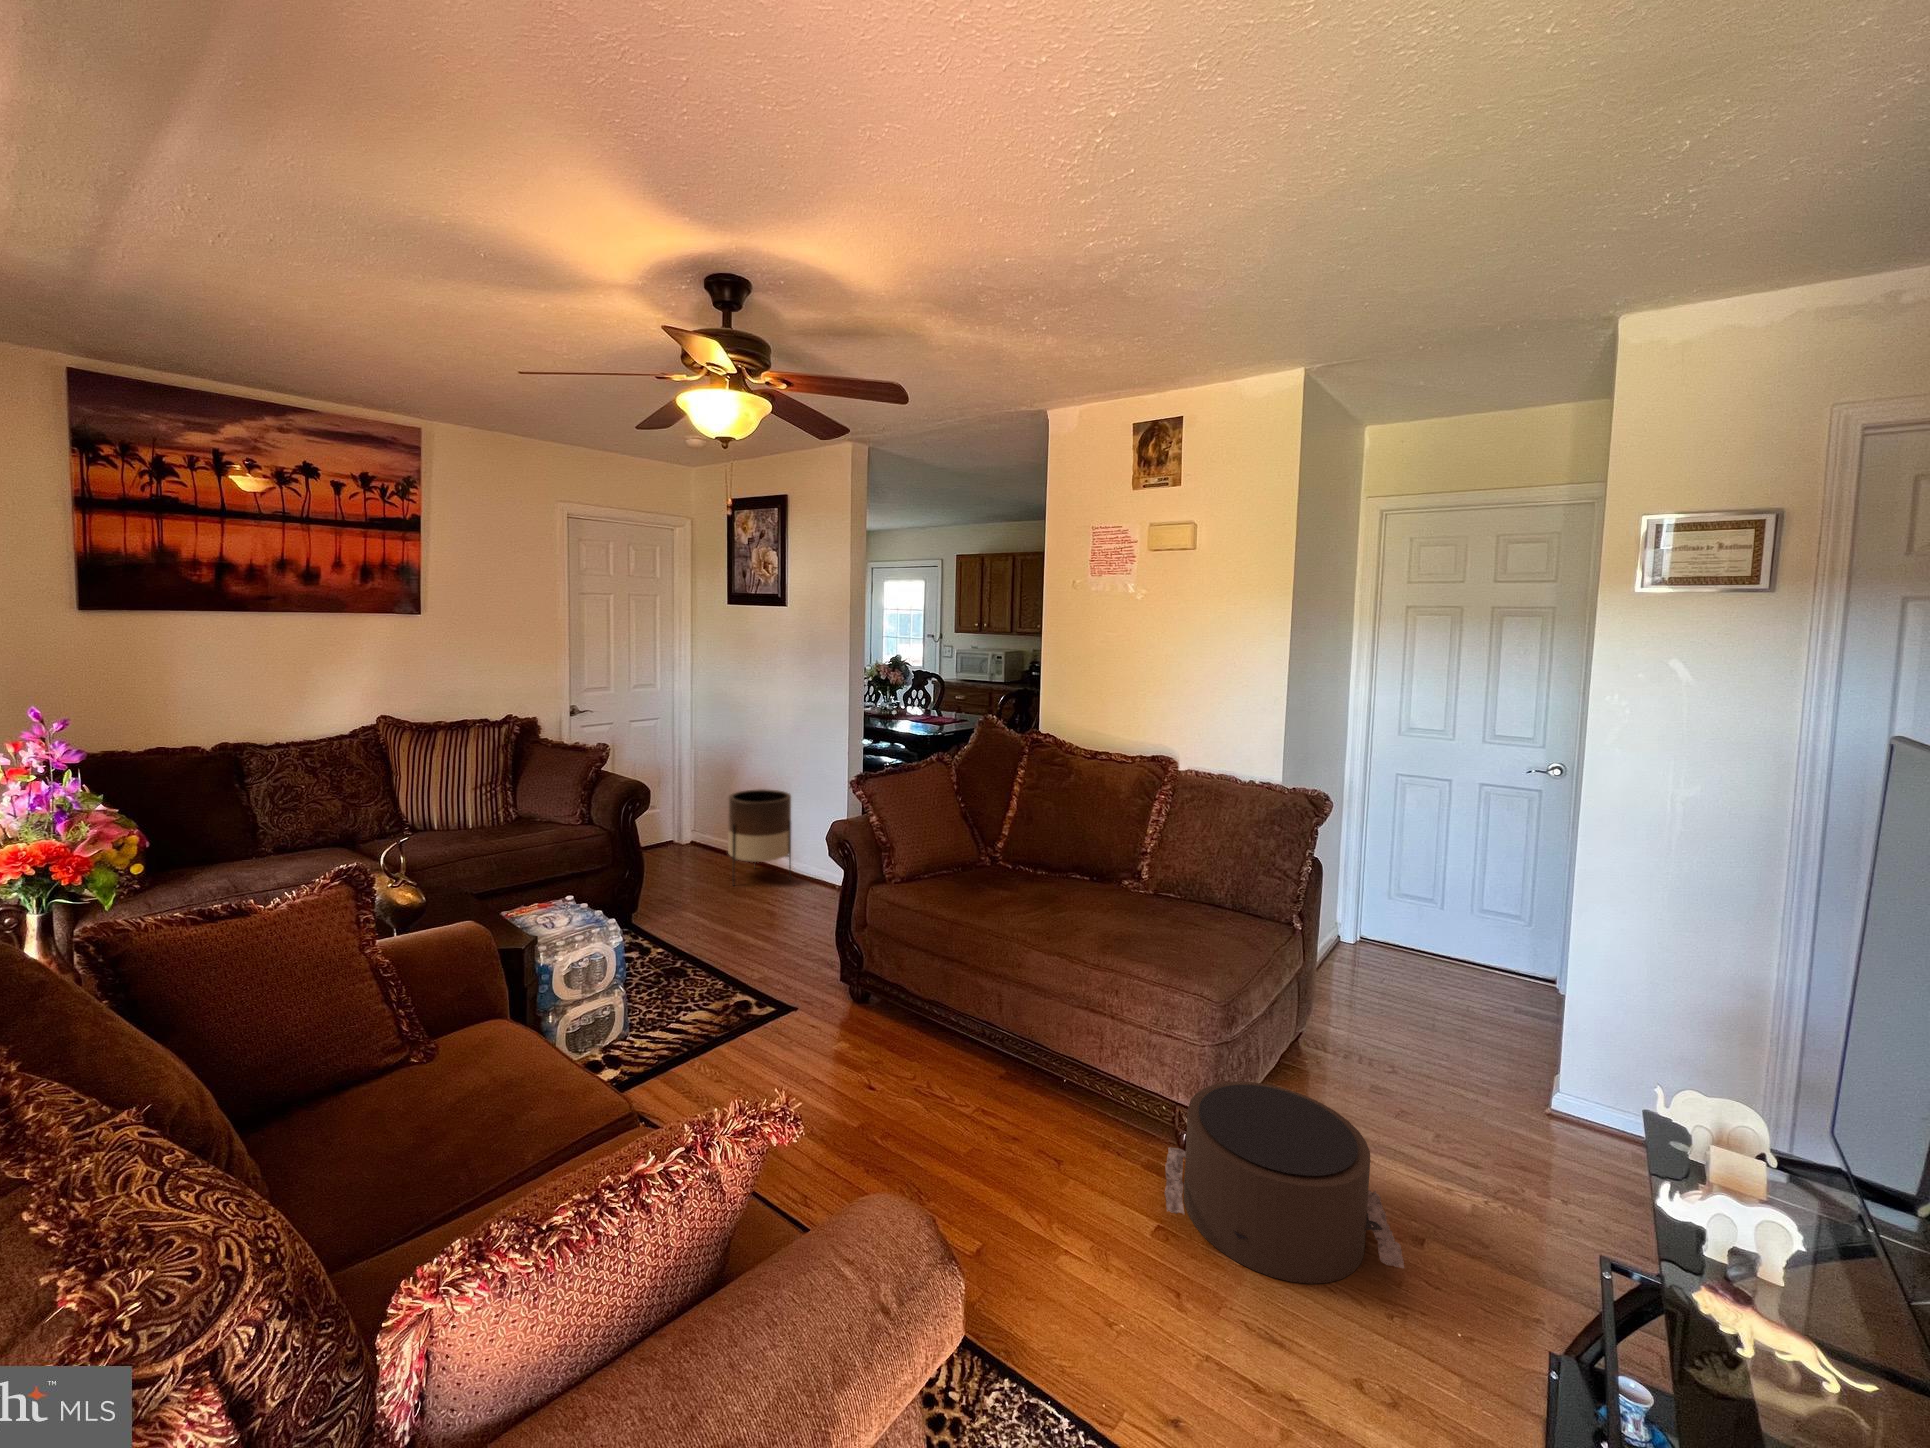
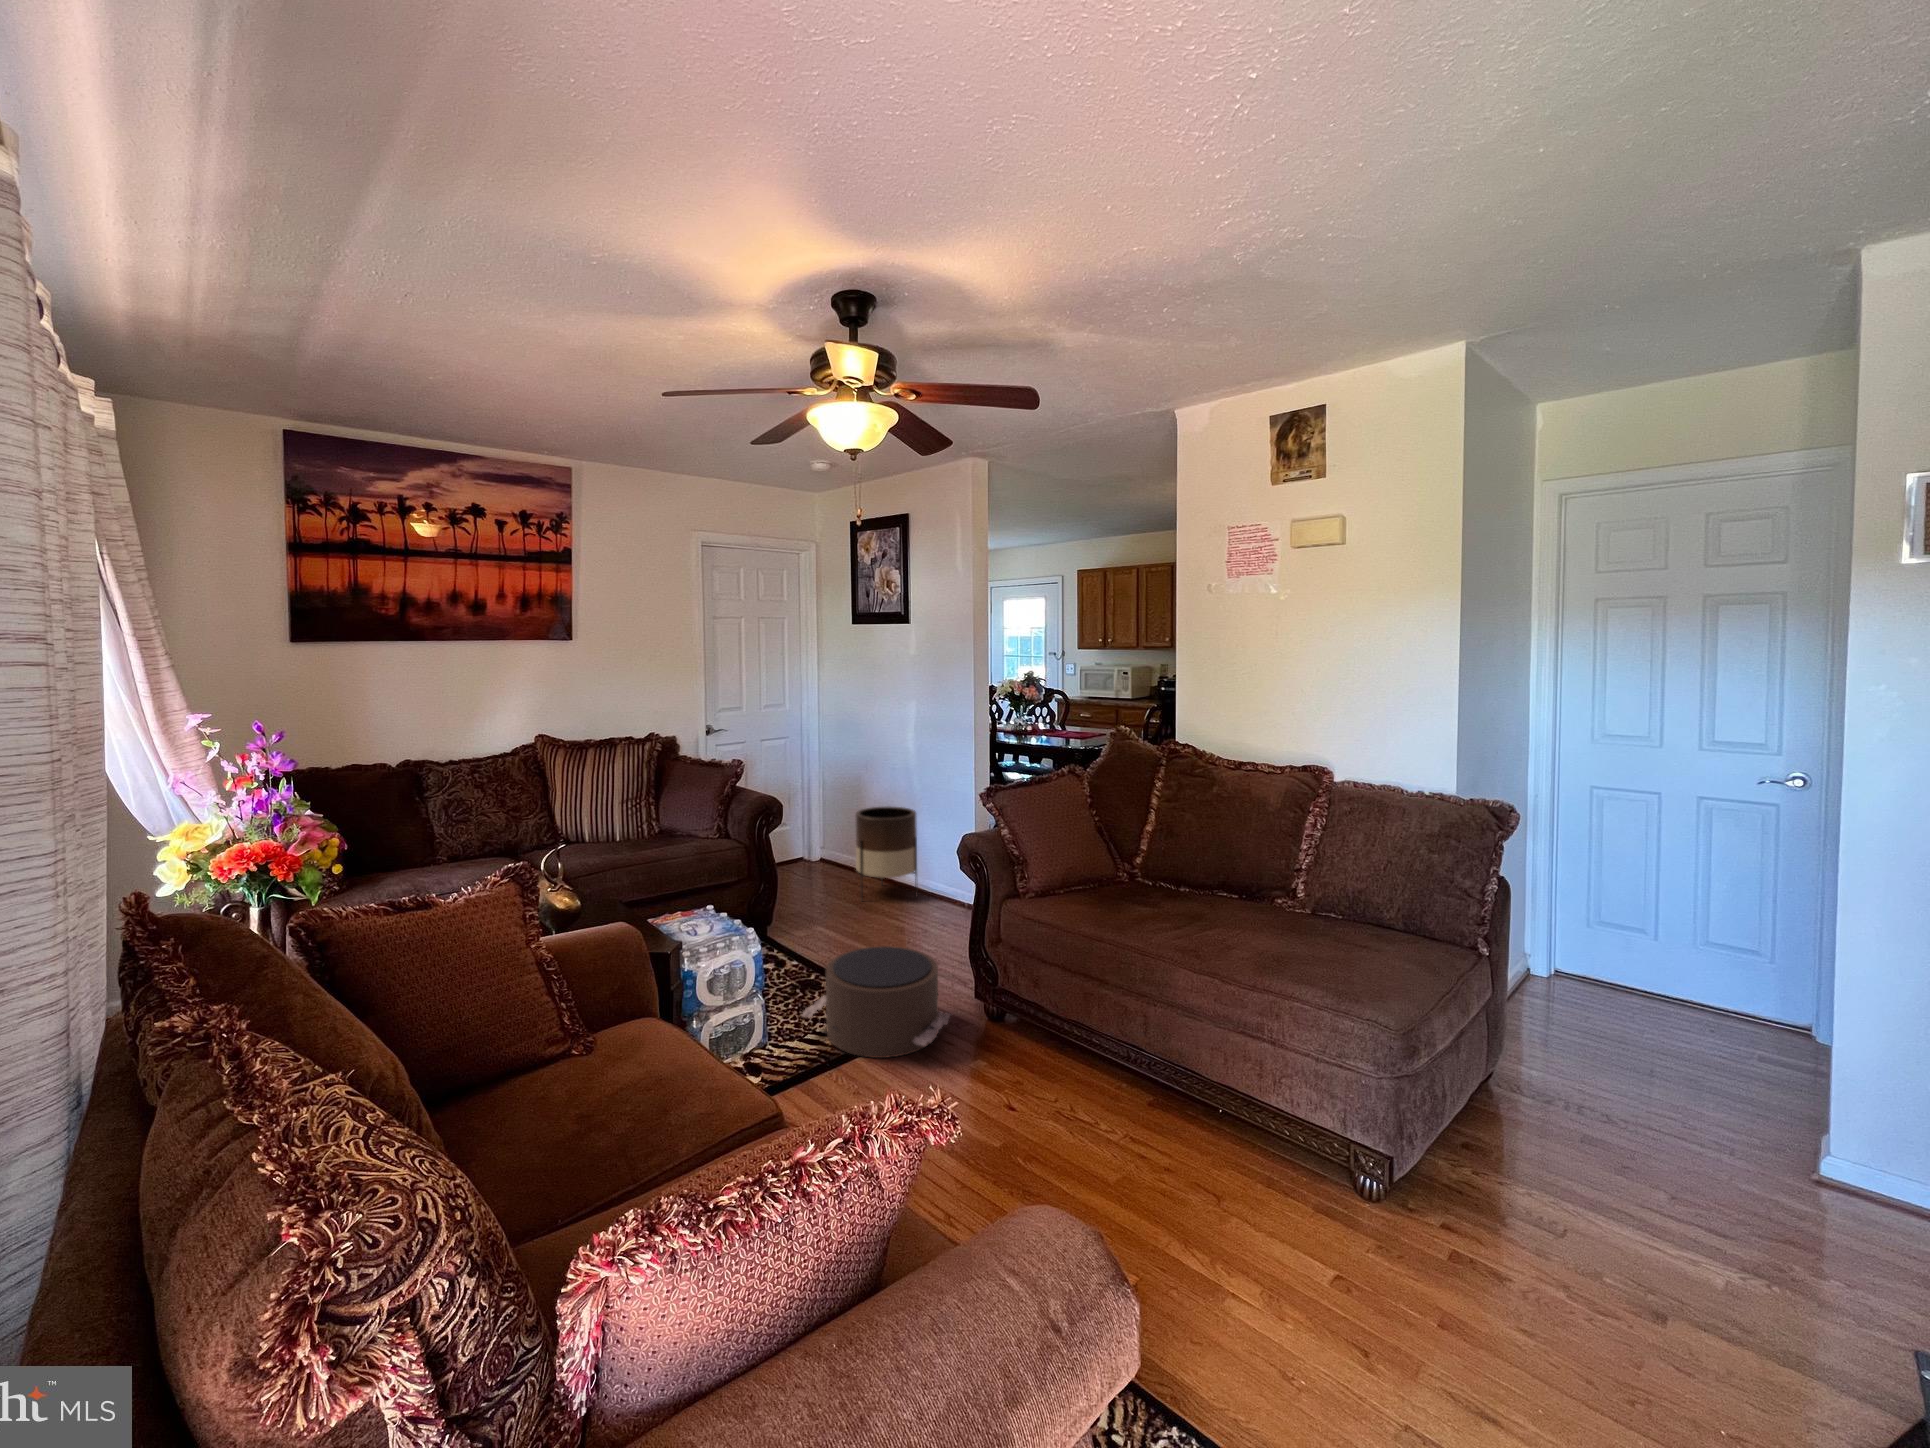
pouf: present [1165,1082,1404,1284] -> present [802,946,951,1058]

